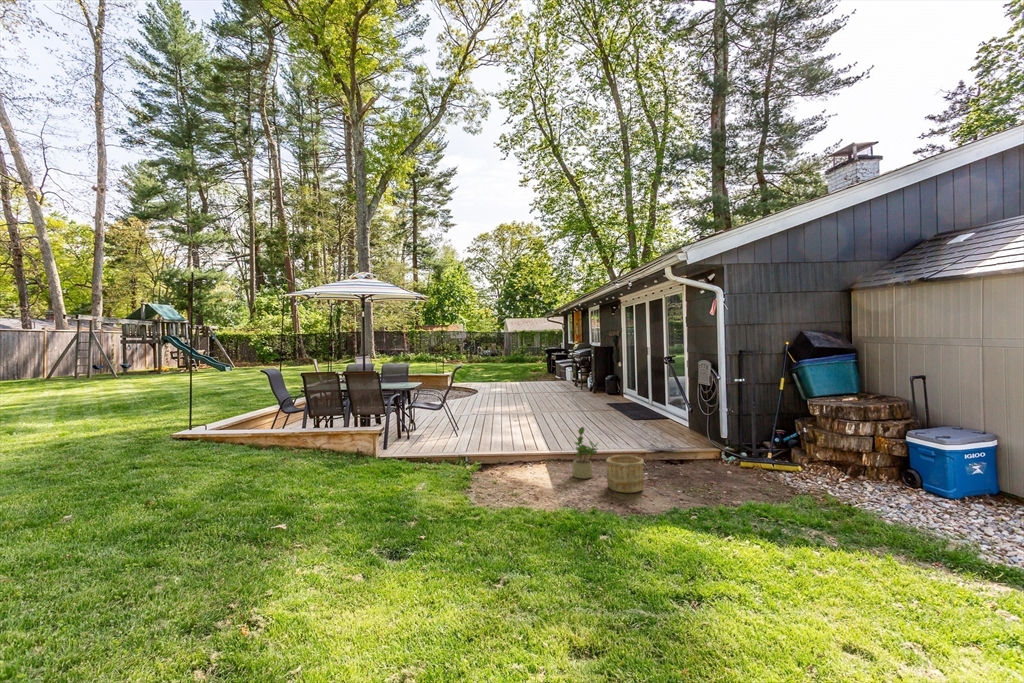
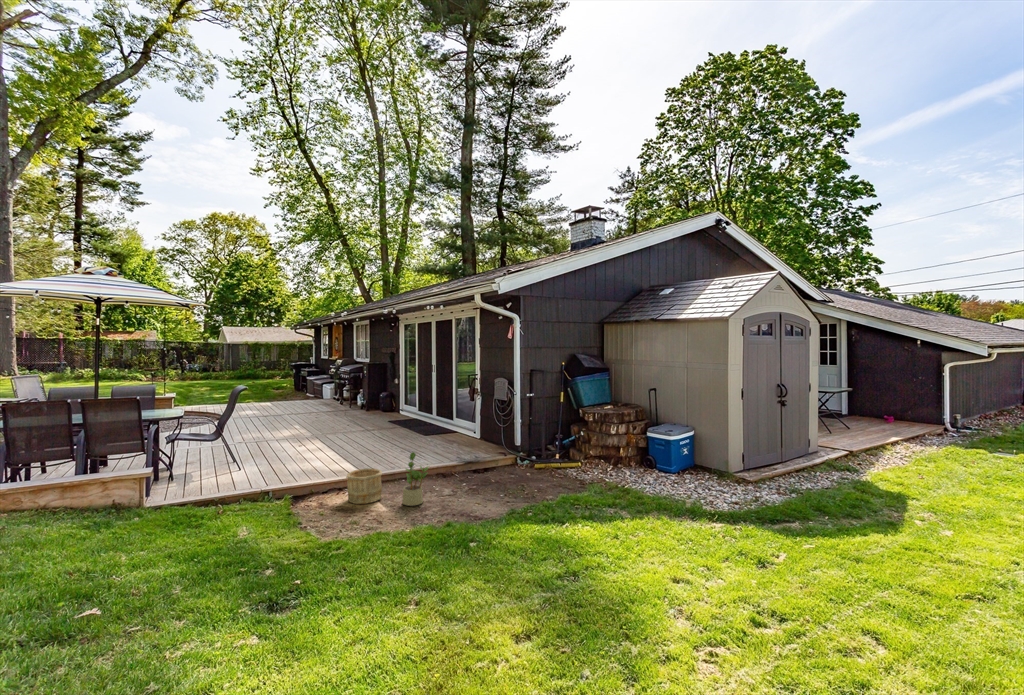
wooden bucket: present [606,455,644,493] -> present [346,468,382,504]

